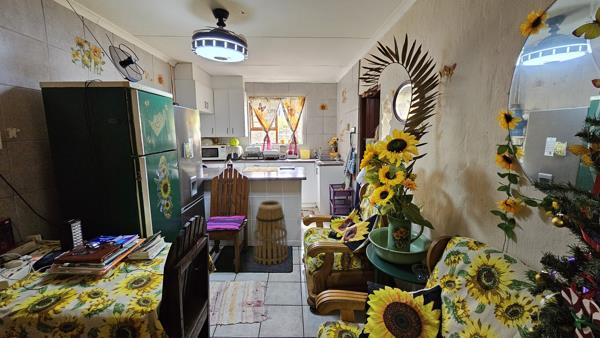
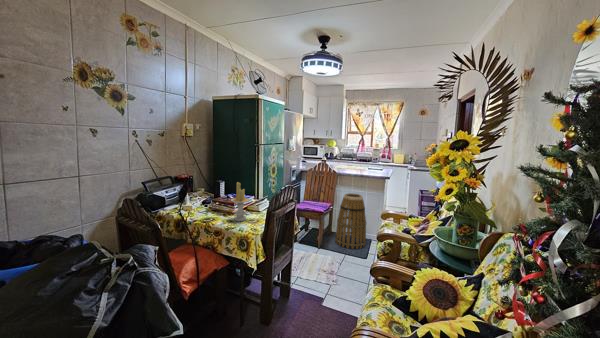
candle: none [91,228,130,292] -> present [231,182,250,221]

